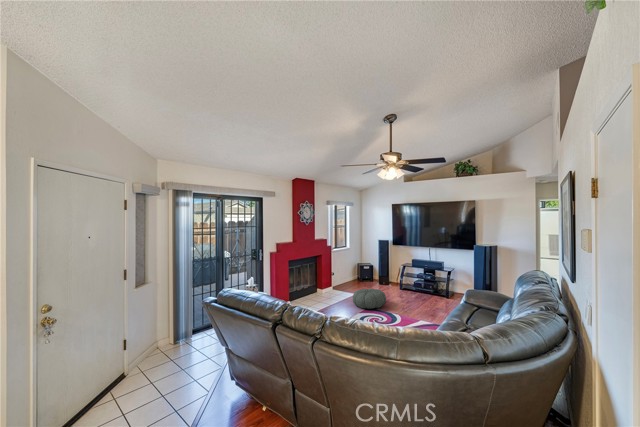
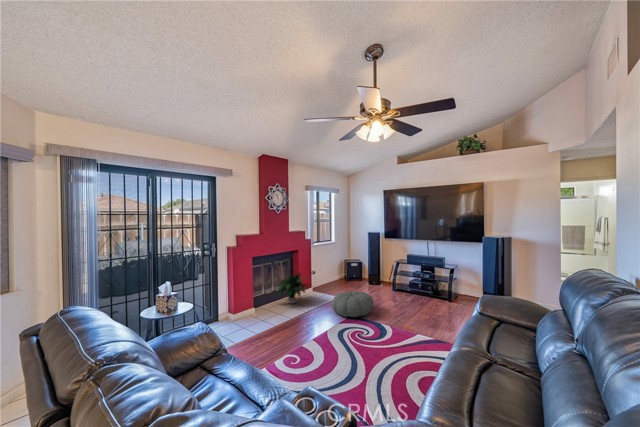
potted plant: none [303,272,336,299] -> present [278,273,308,304]

